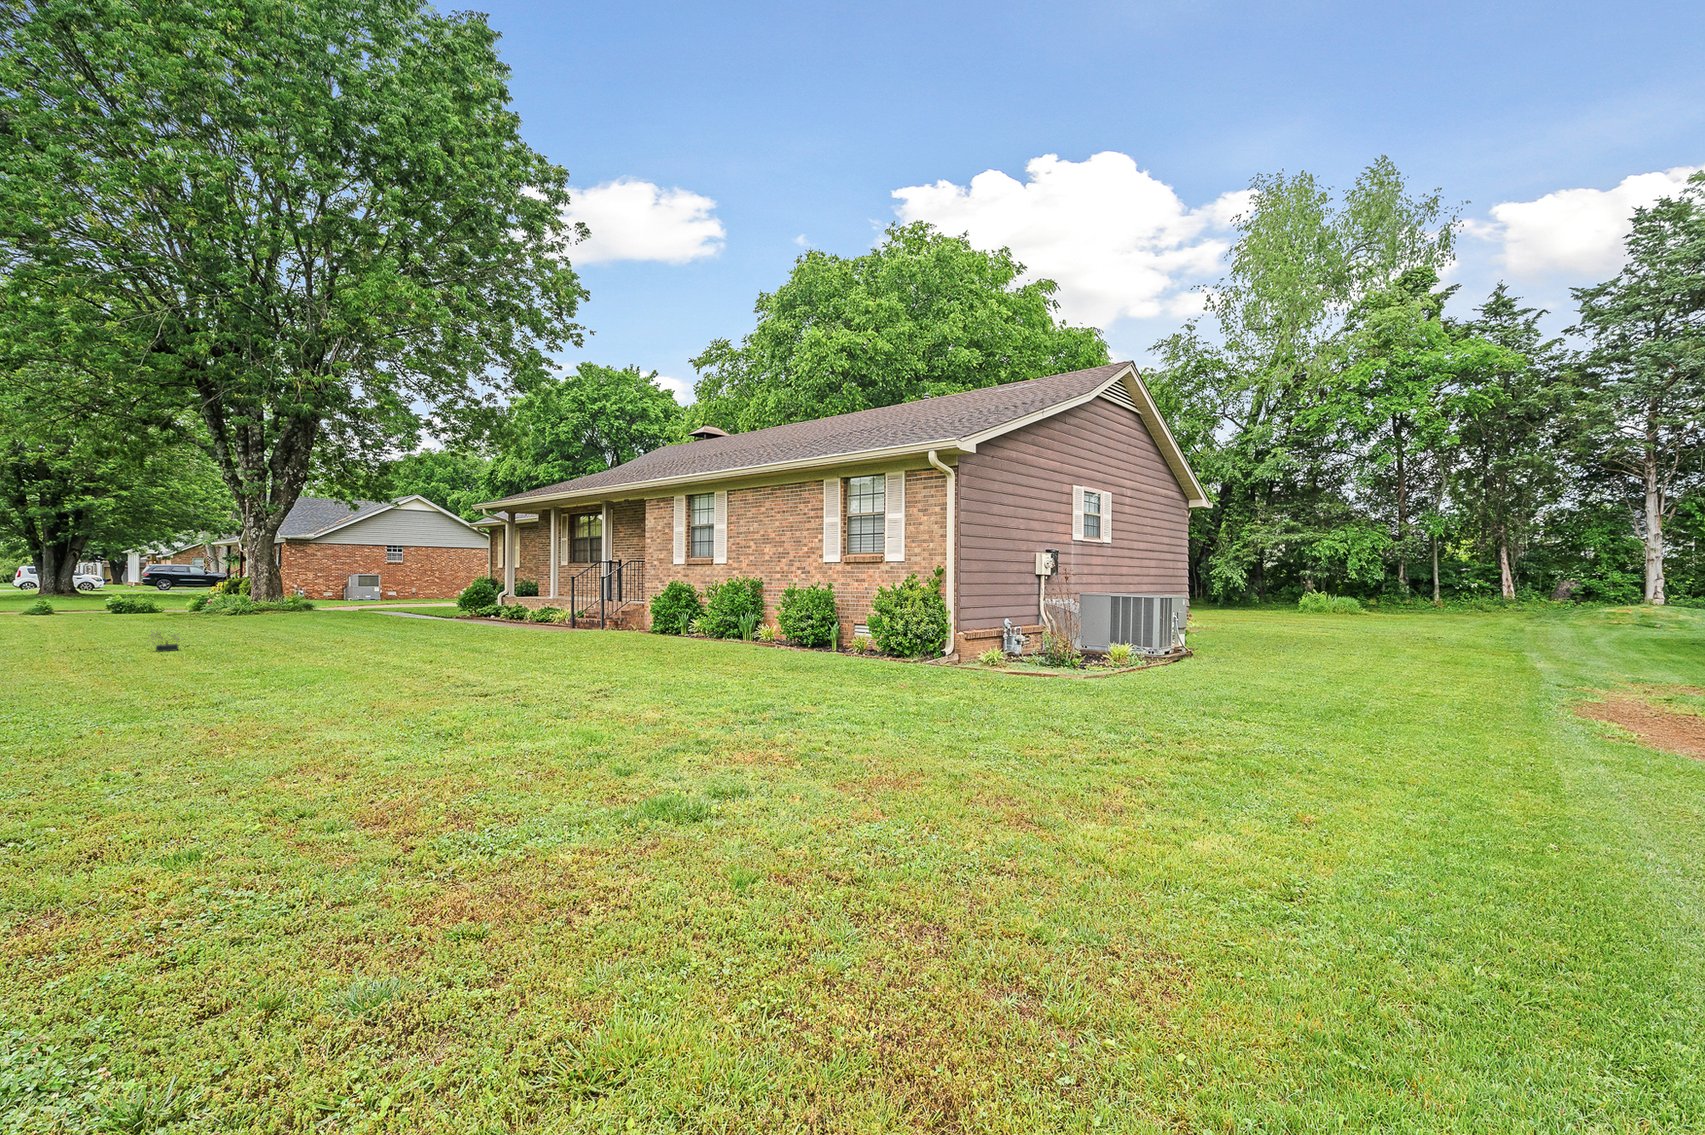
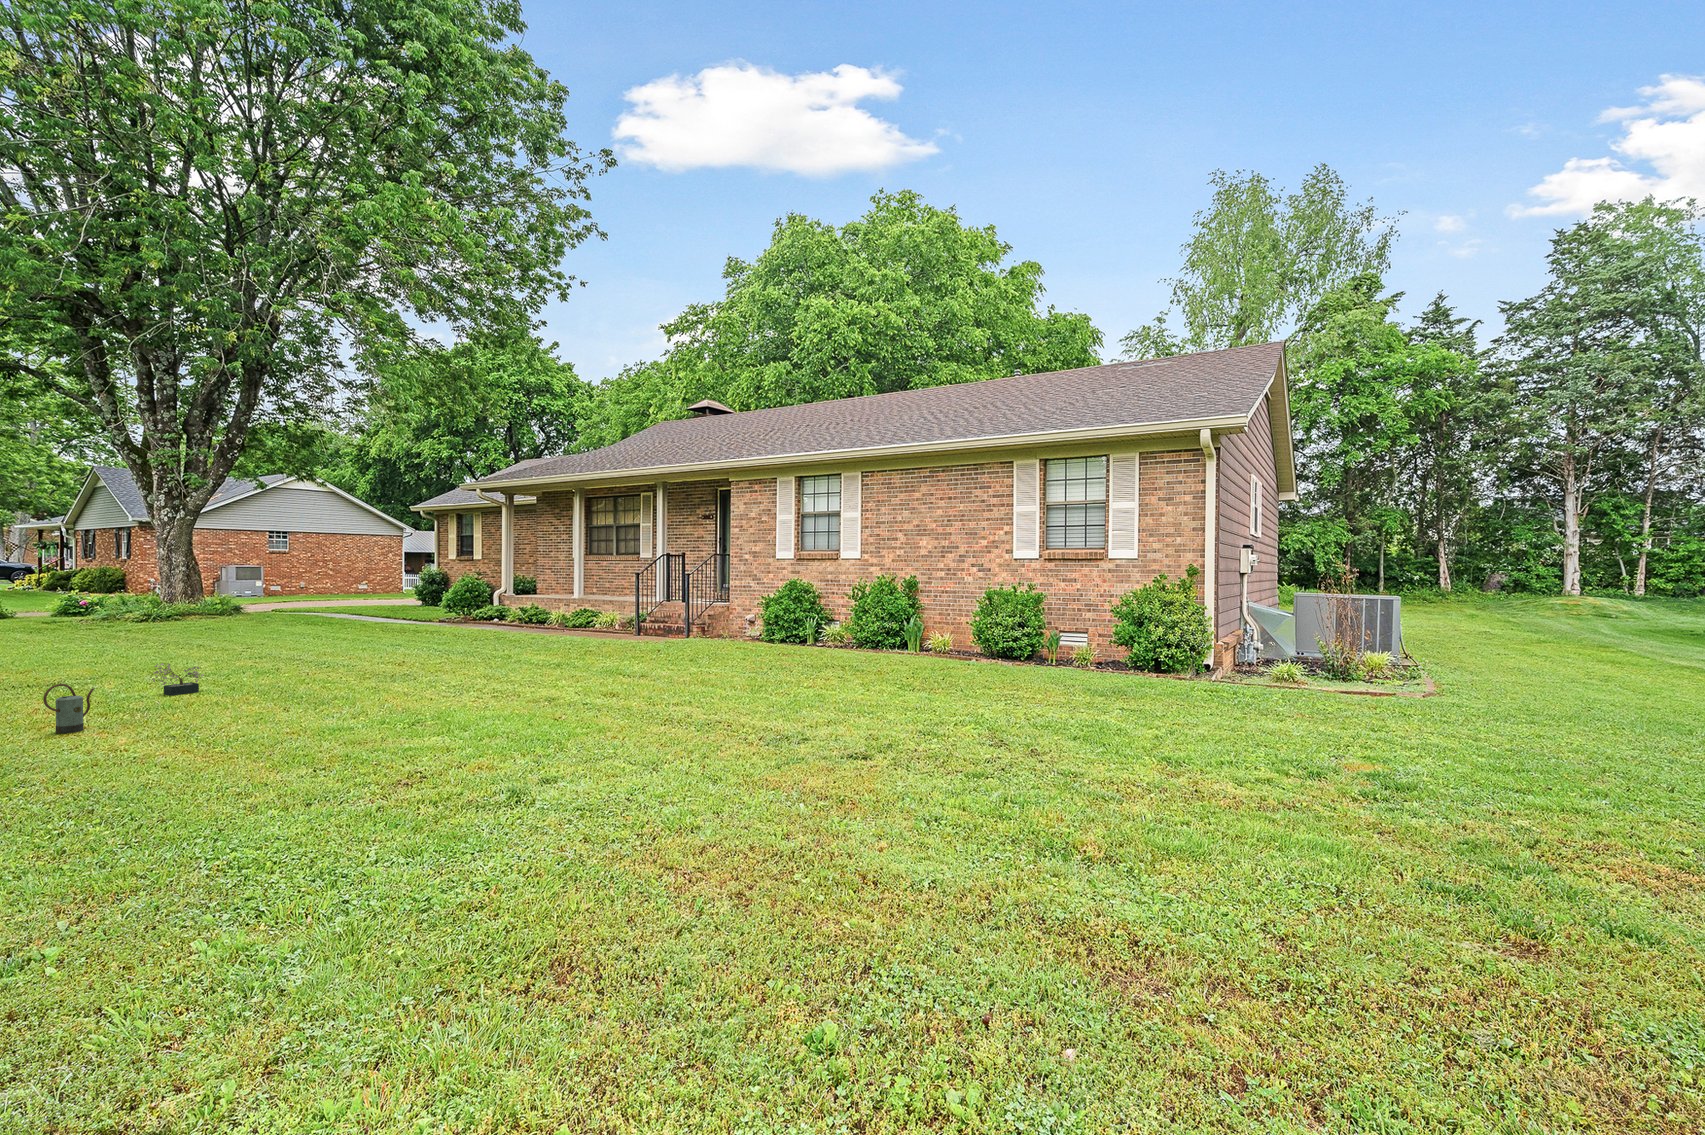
watering can: none [49,635,85,666] -> present [43,684,95,734]

